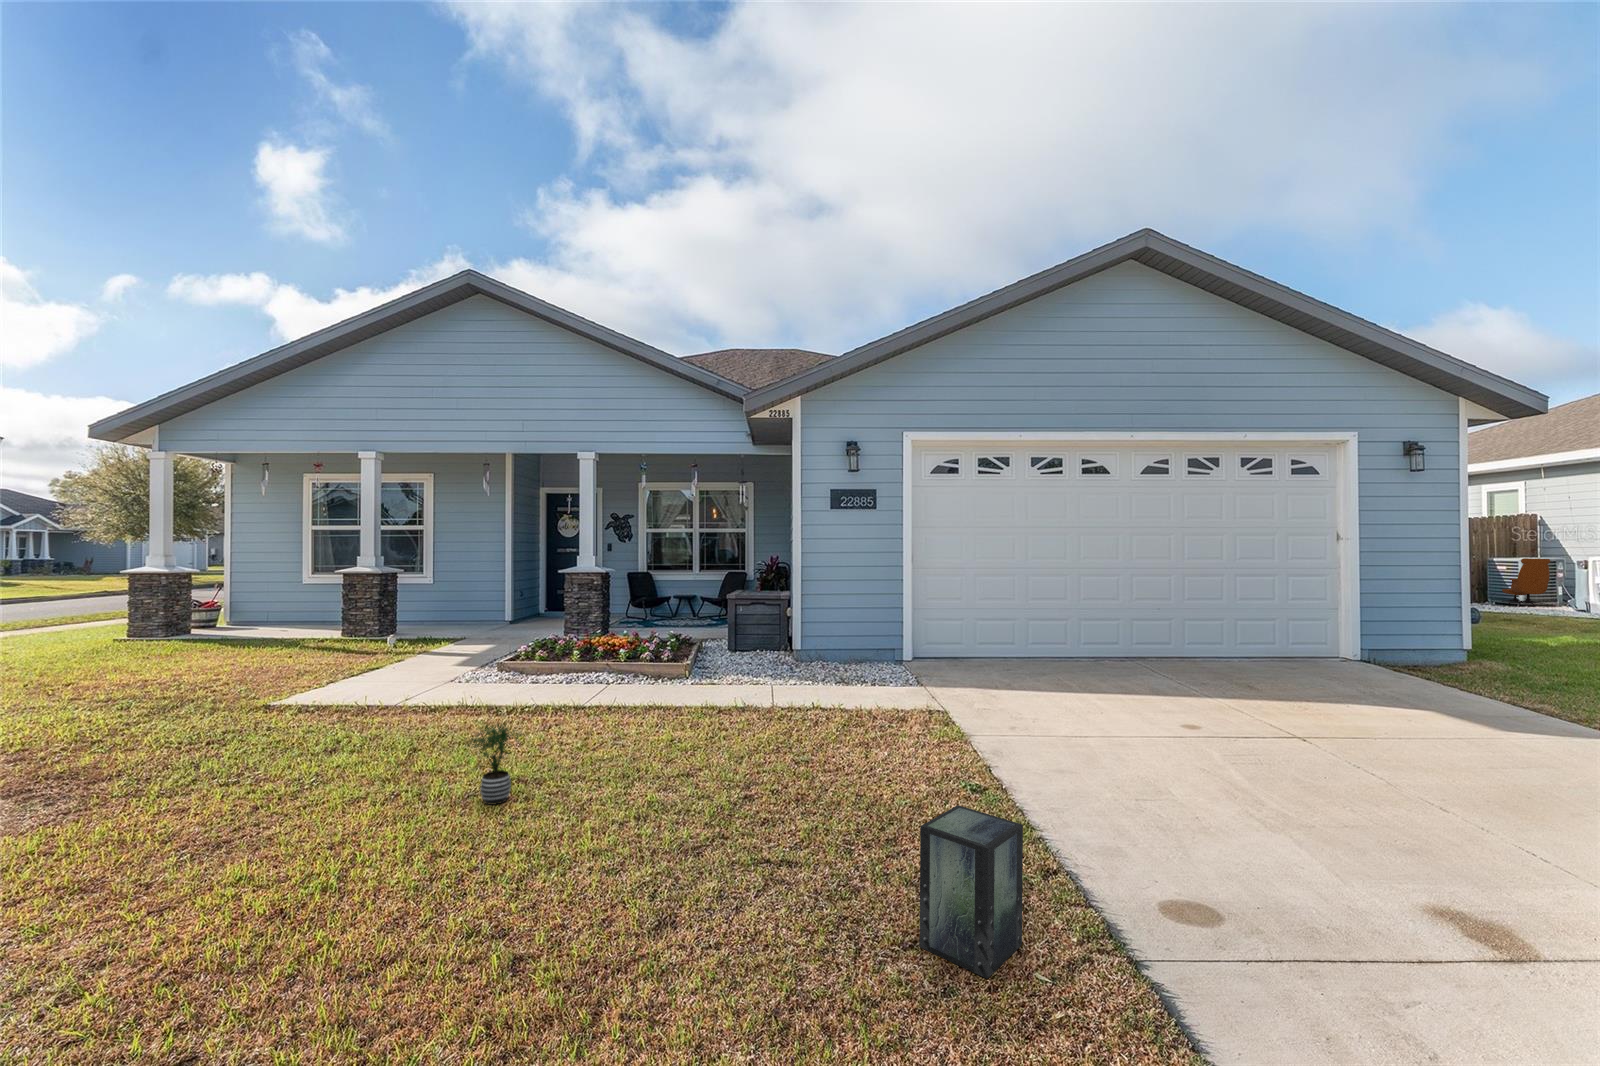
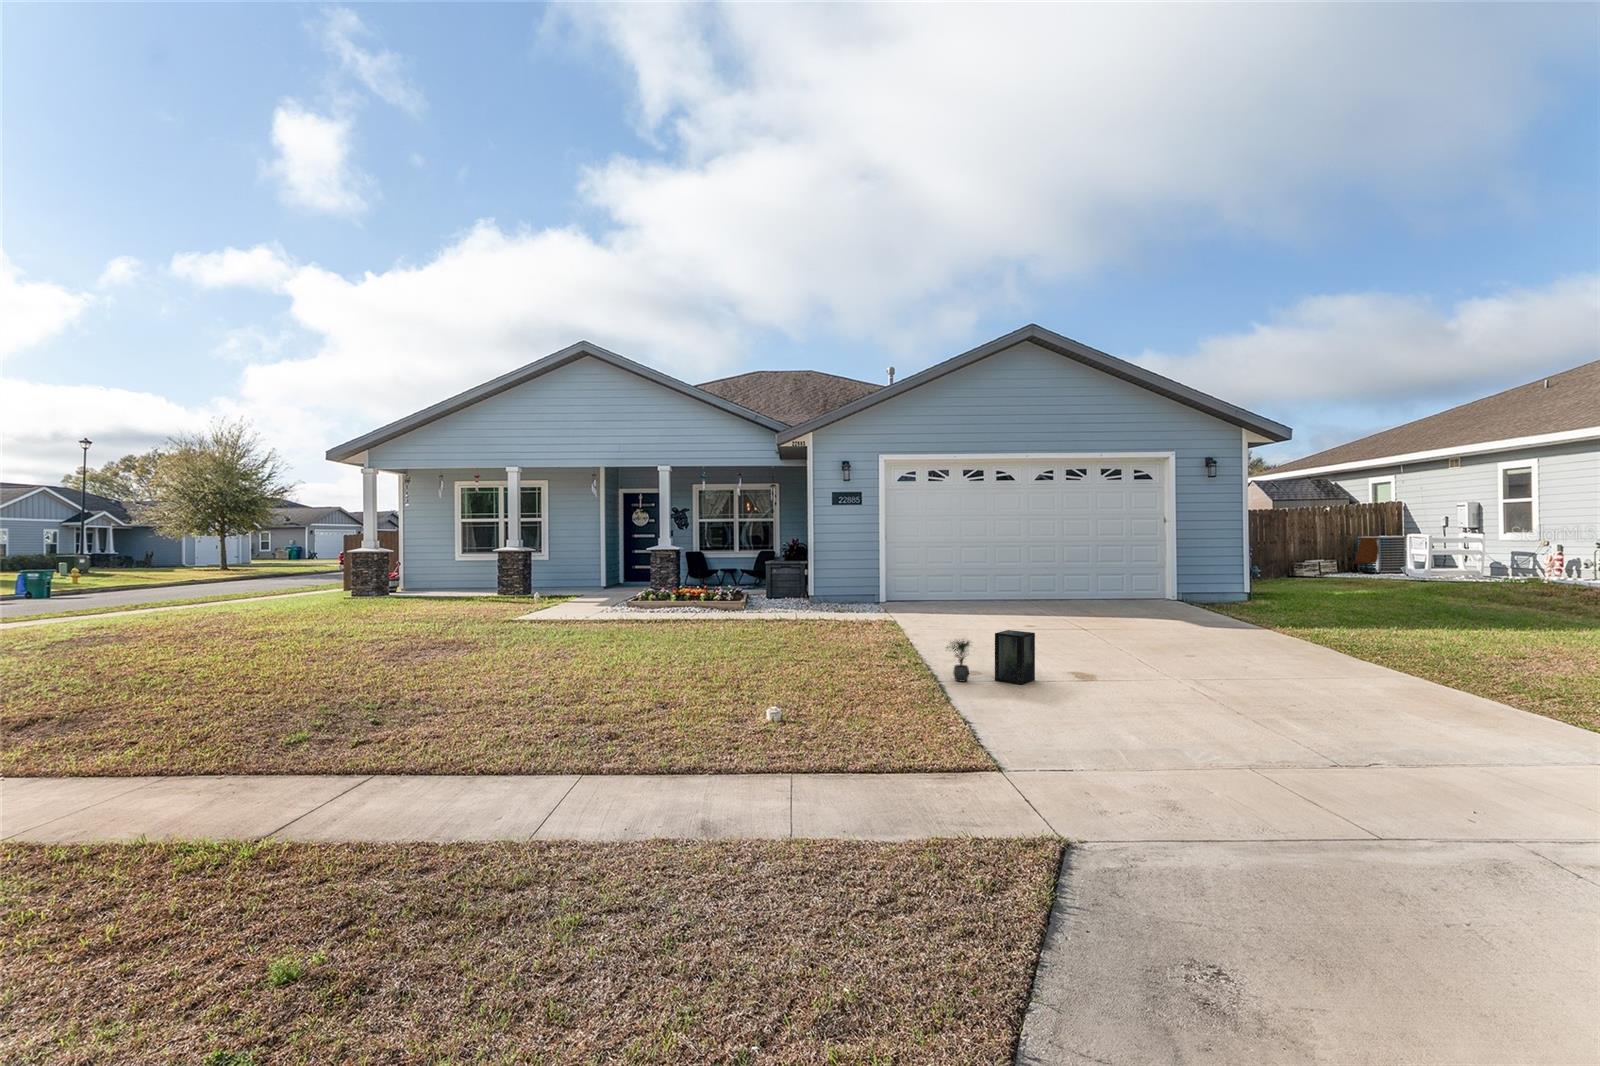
potted plant: present [466,724,520,805] -> present [947,639,969,682]
storage box: present [920,805,1023,979] -> present [995,630,1035,685]

